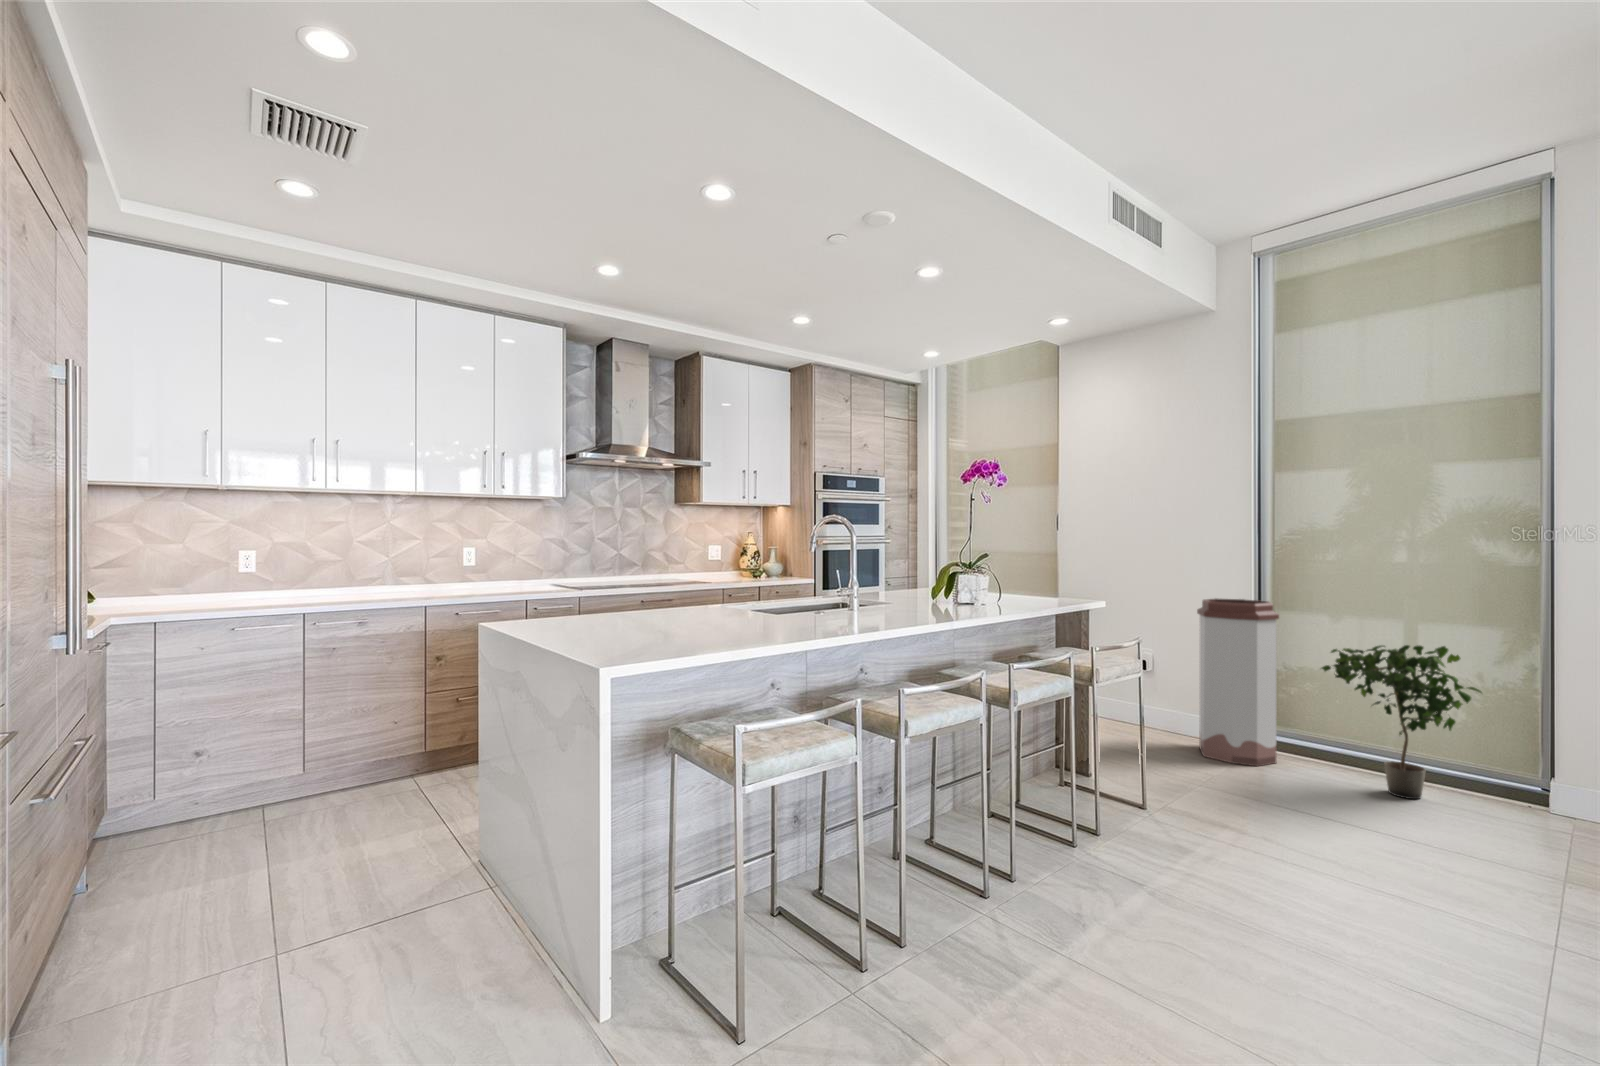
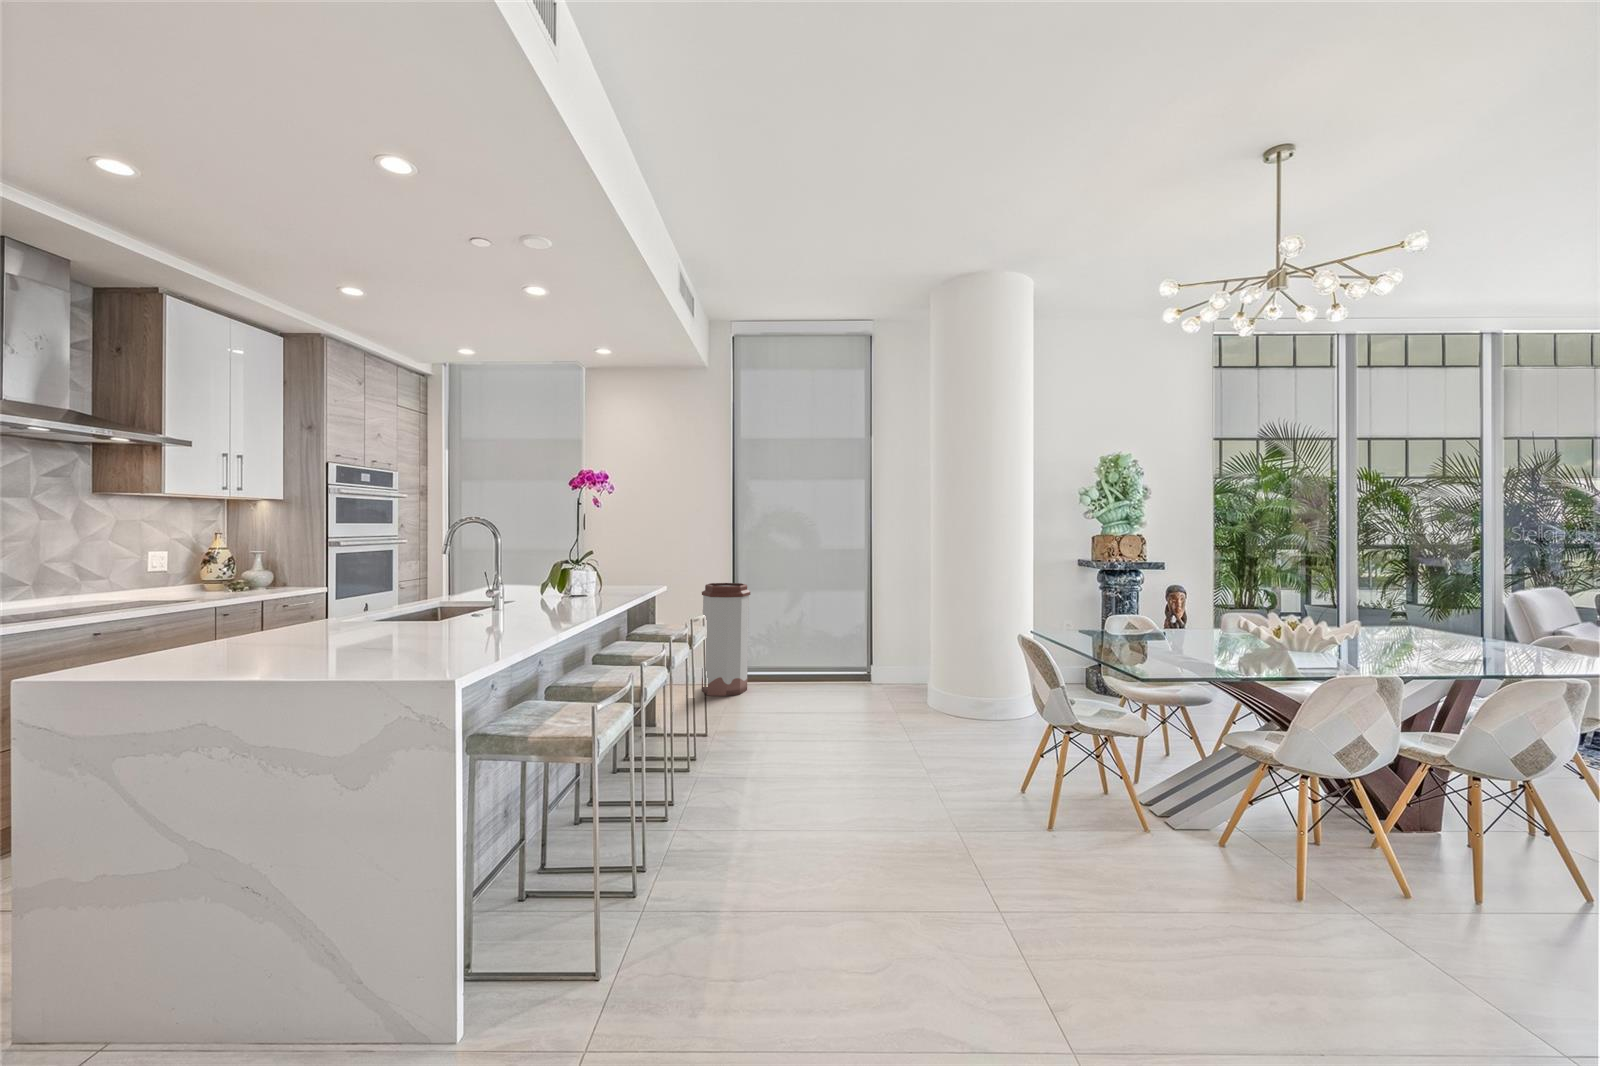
potted plant: present [1322,645,1482,799] -> none [776,604,845,695]

